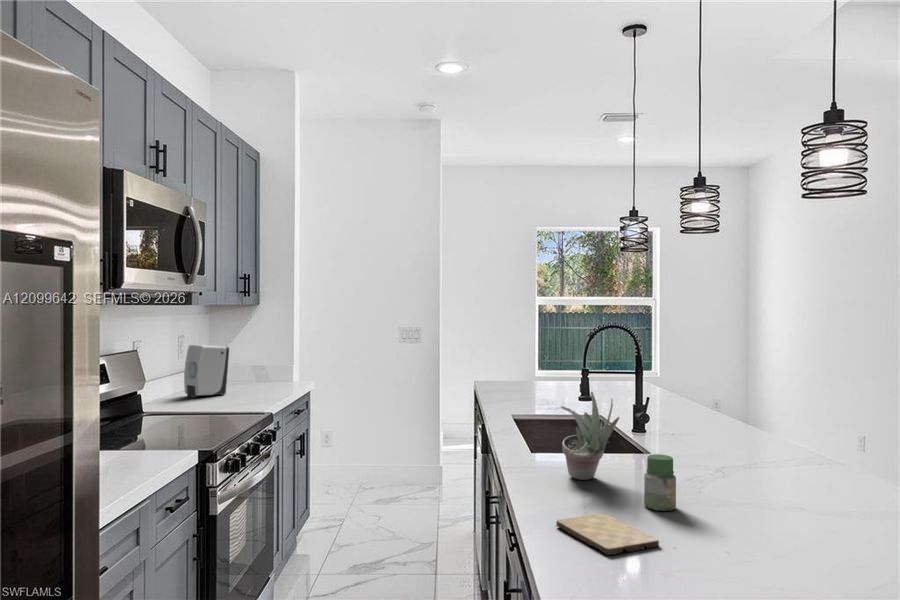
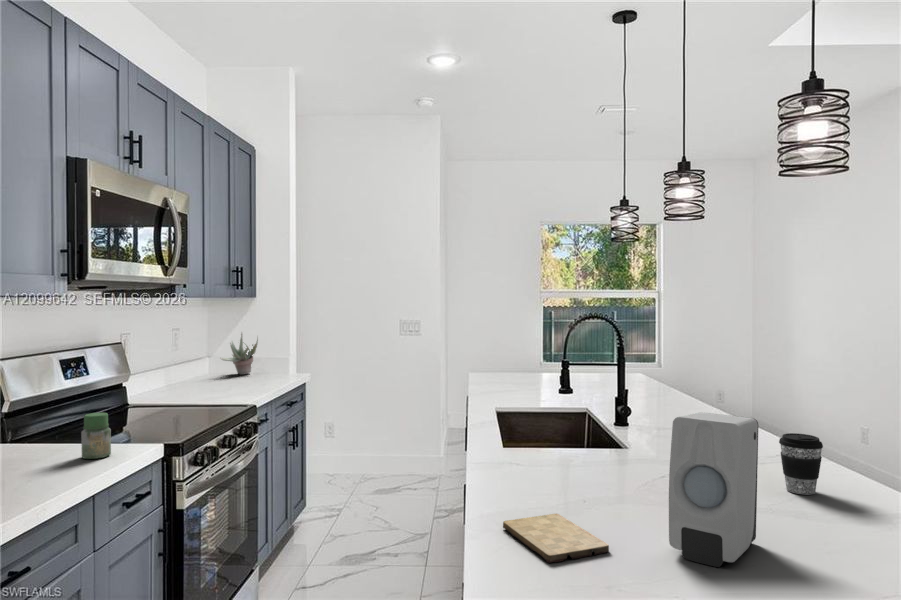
soap dispenser: present [184,345,229,398] -> present [669,412,758,567]
succulent plant: present [561,392,620,480] -> present [220,333,258,375]
coffee cup: none [801,440,843,497] -> present [779,433,823,495]
jar: present [644,454,676,511] -> present [81,412,111,459]

